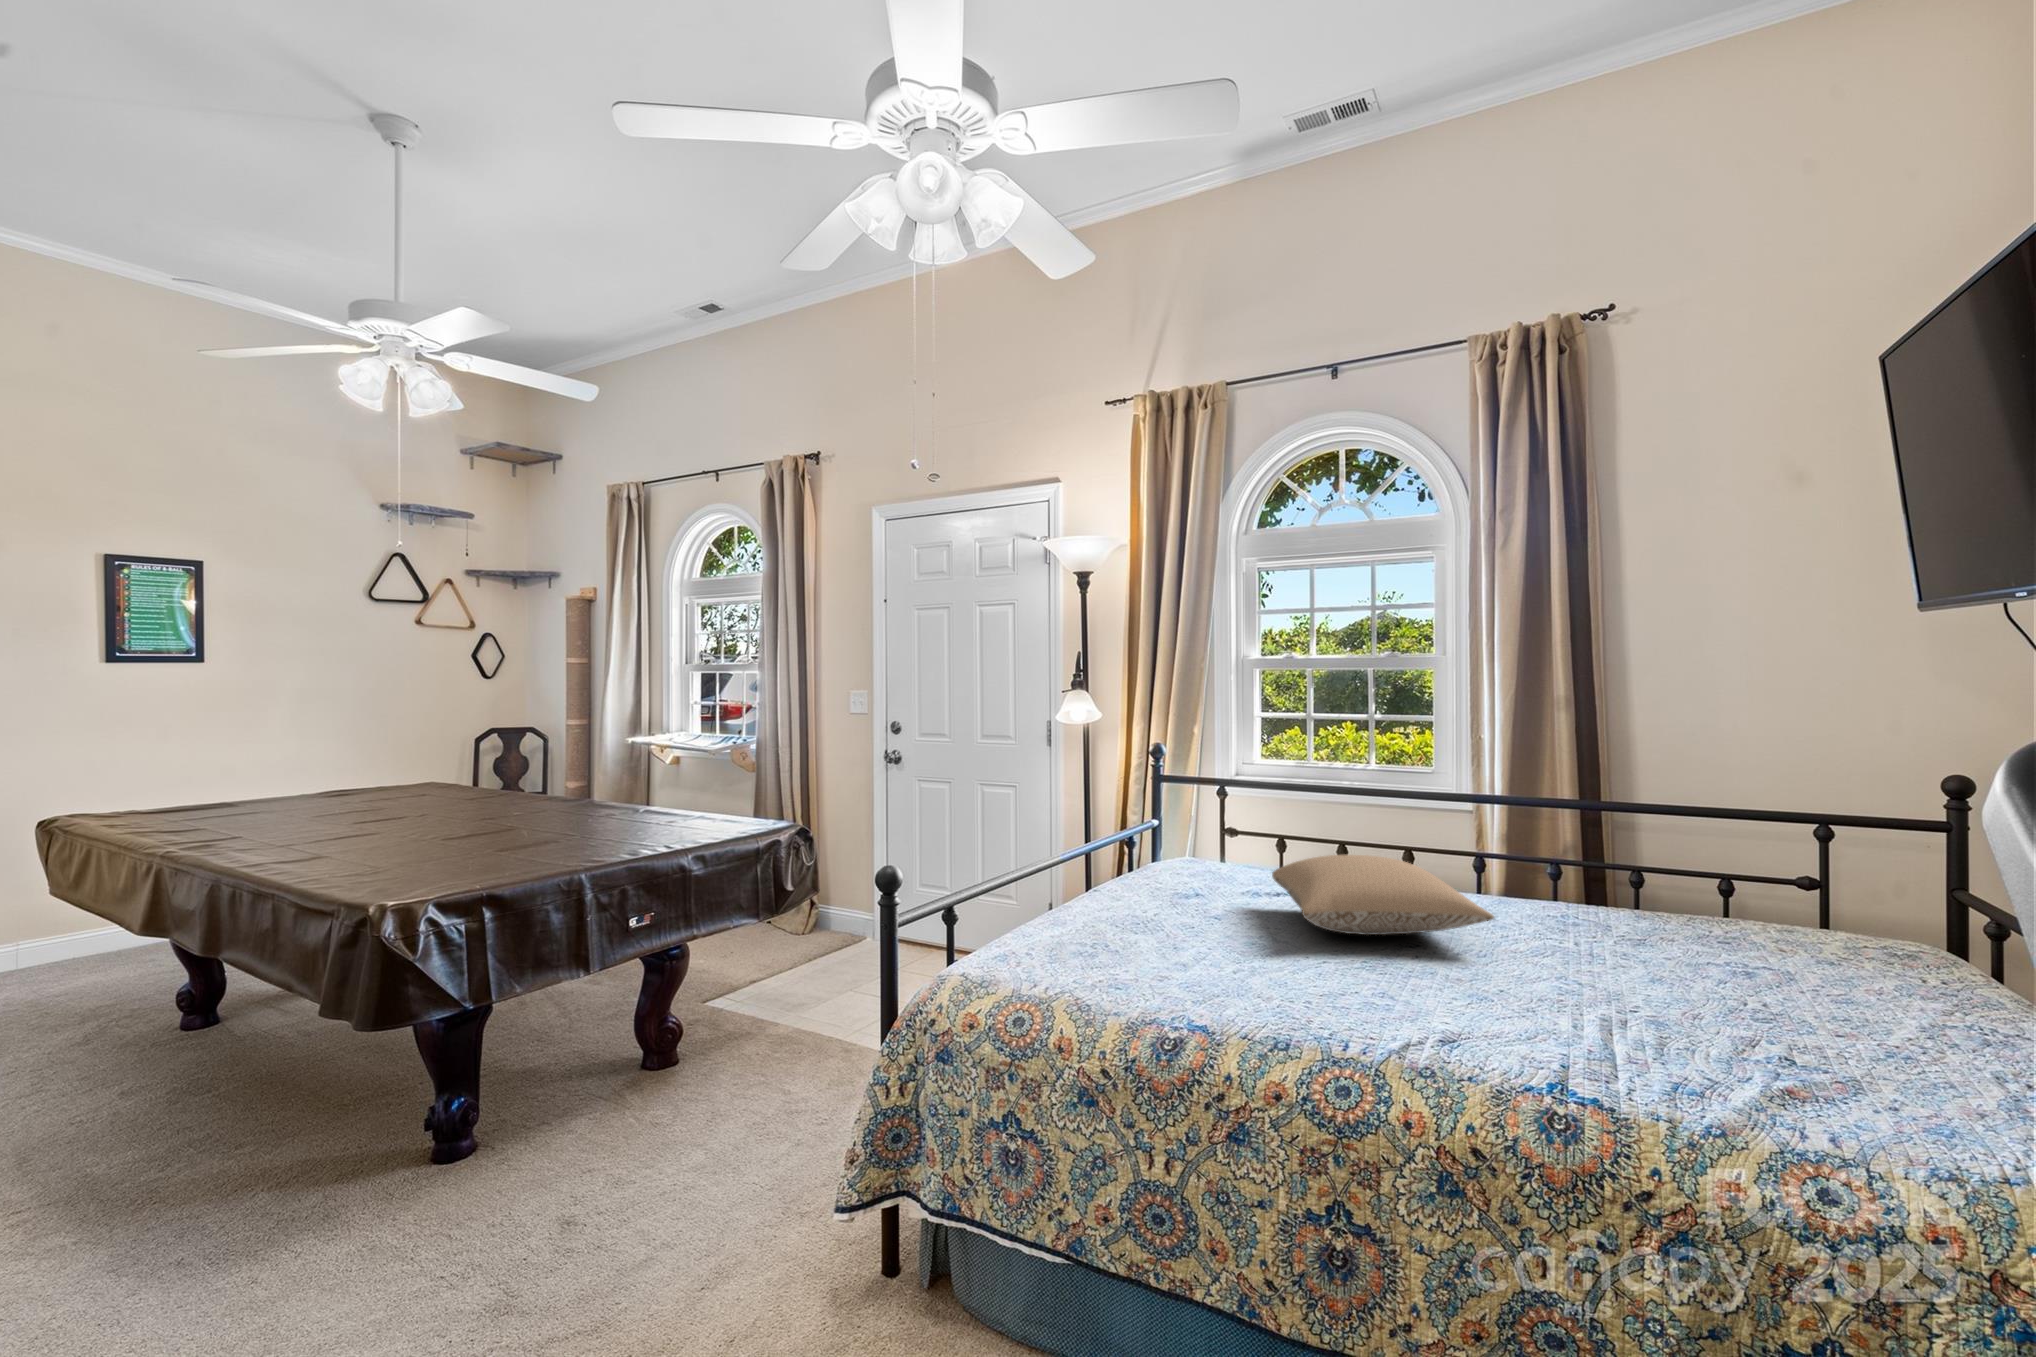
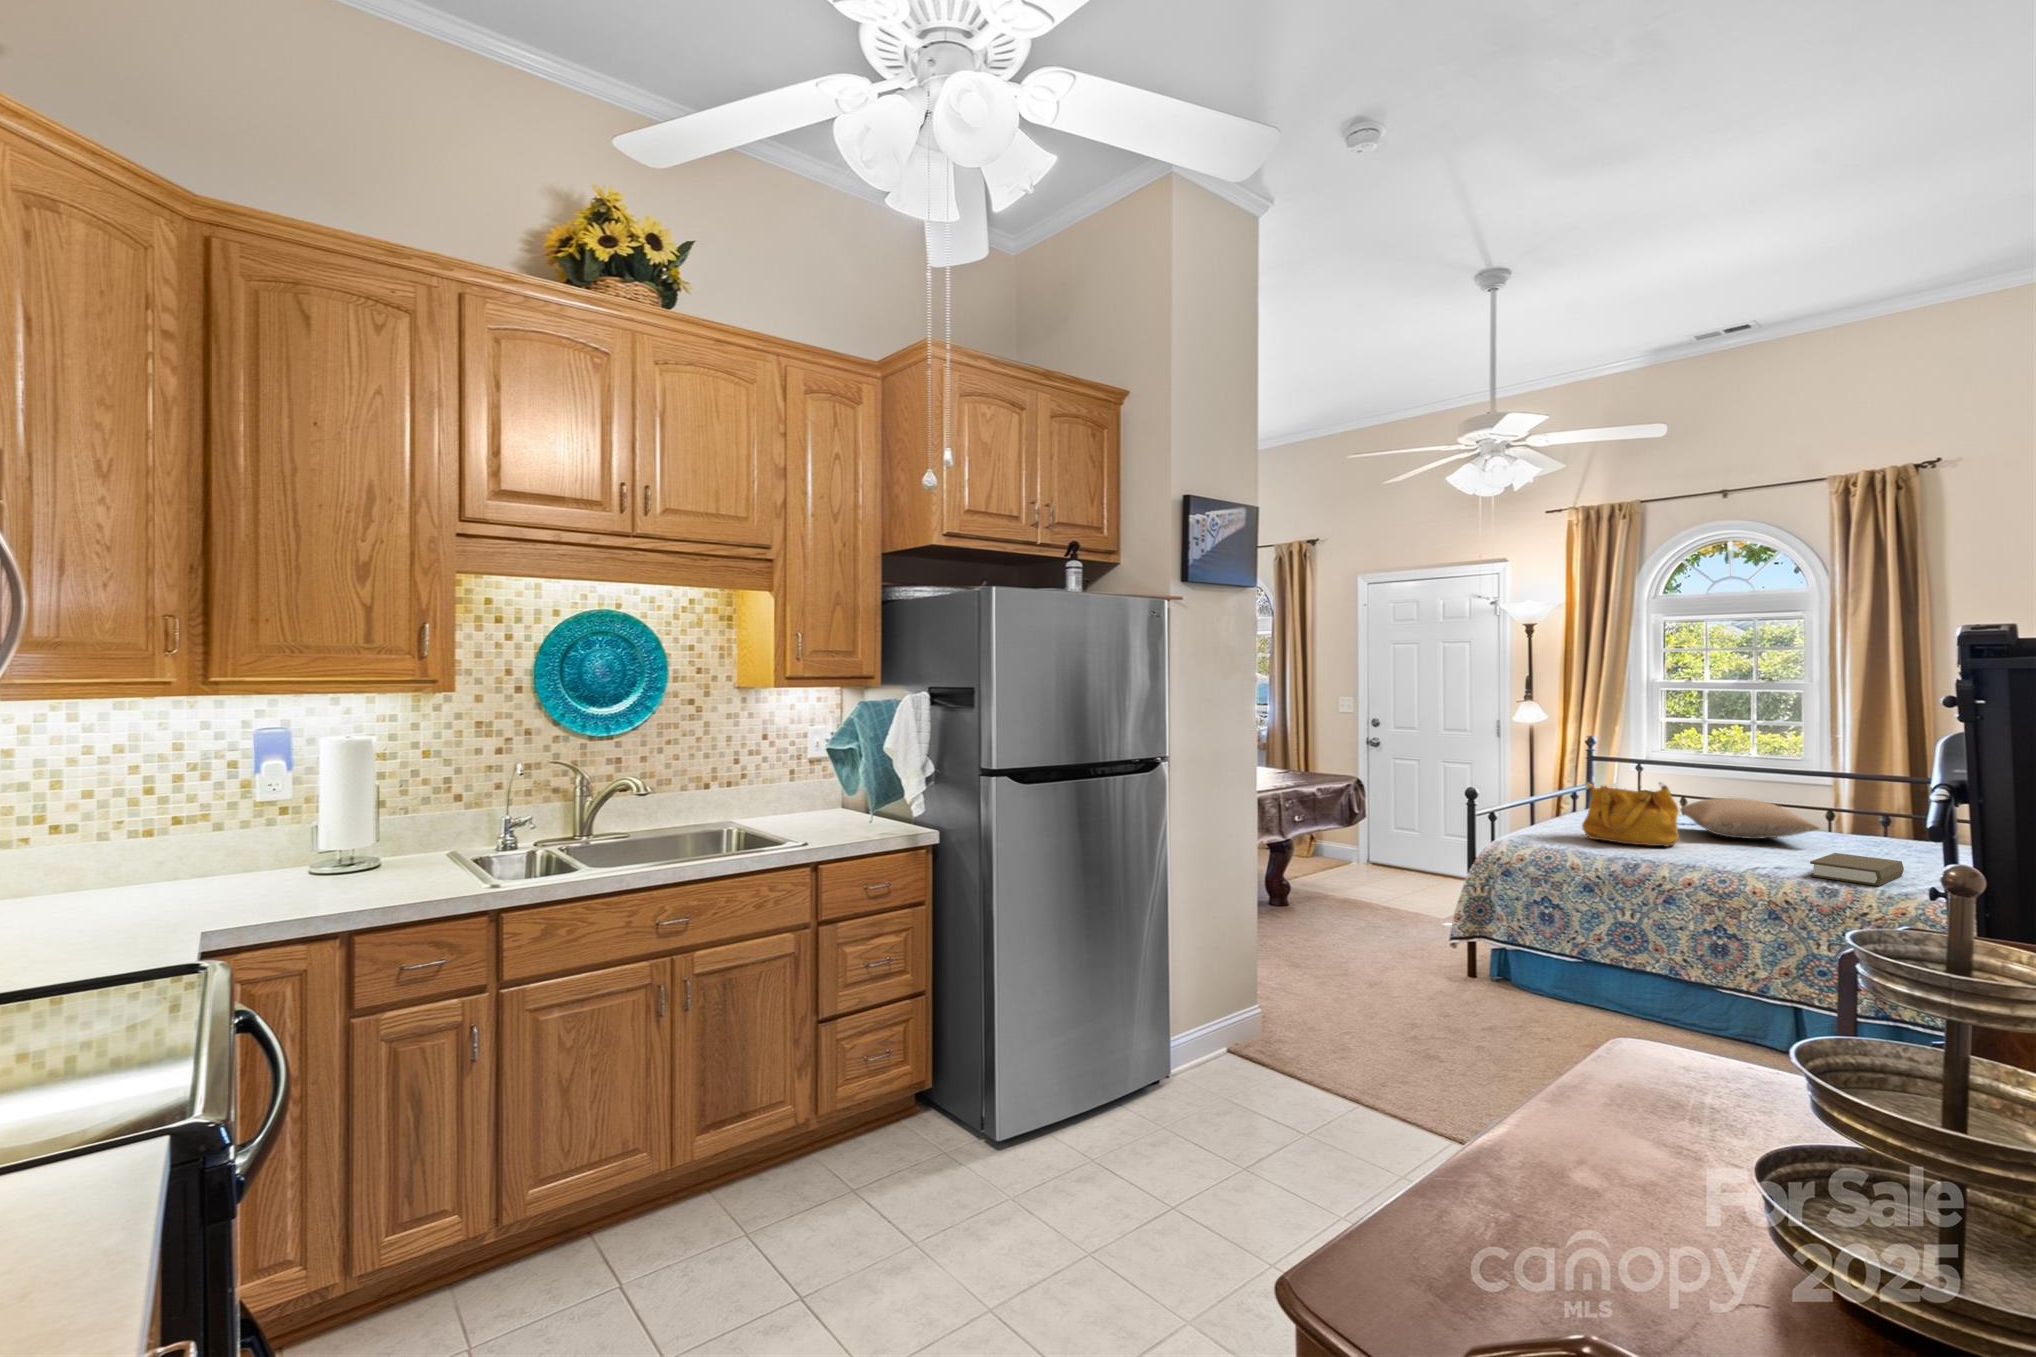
handbag: none [1098,840,1264,978] -> present [1582,782,1679,847]
book: none [1520,995,1681,1117] -> present [1810,853,1904,886]

